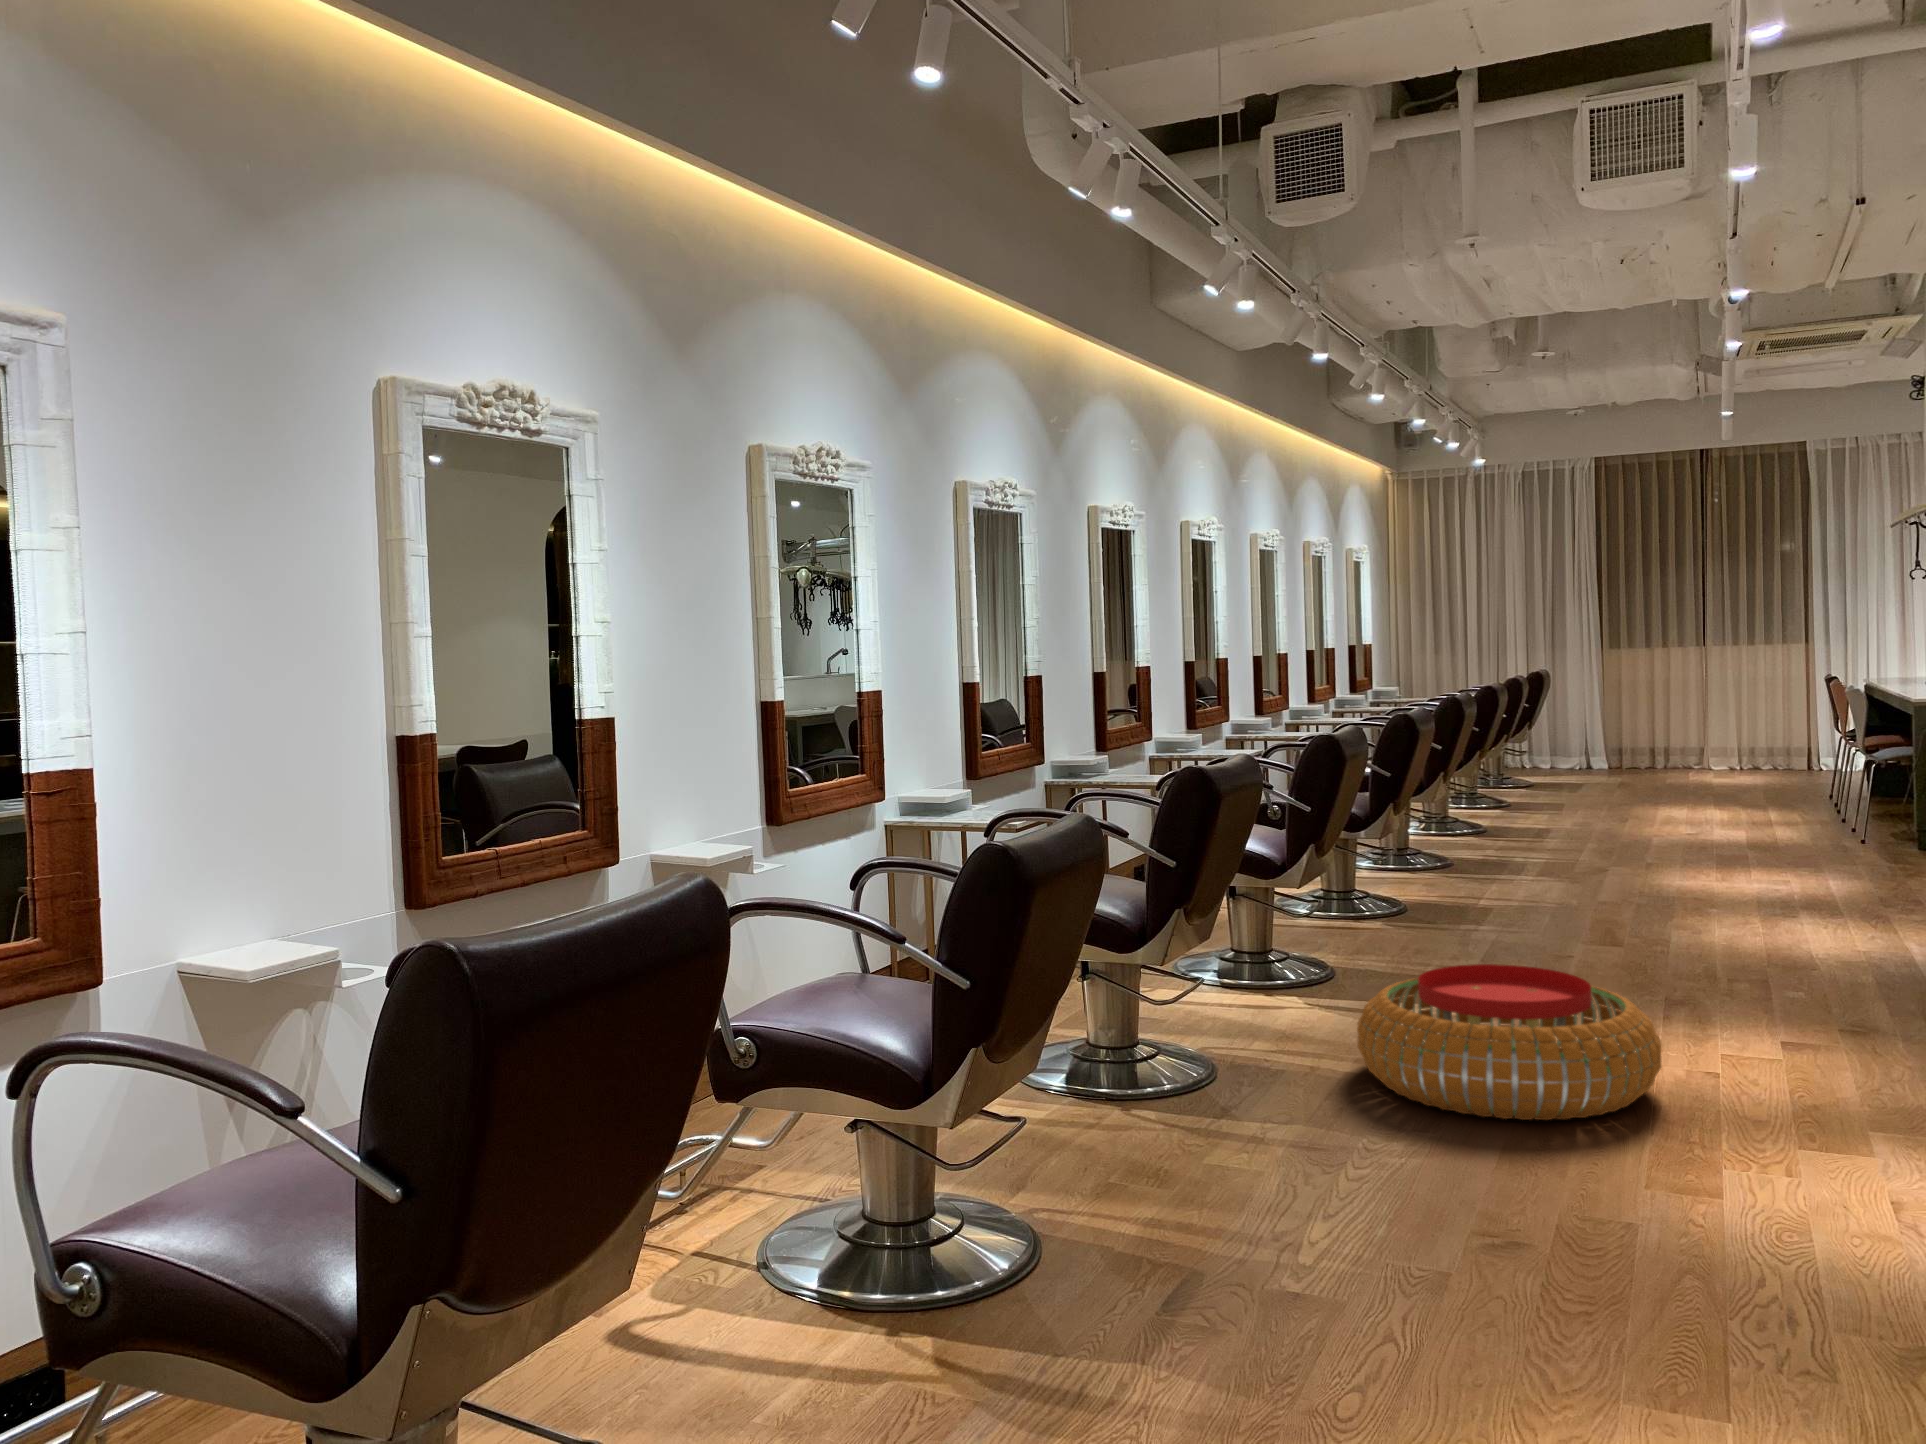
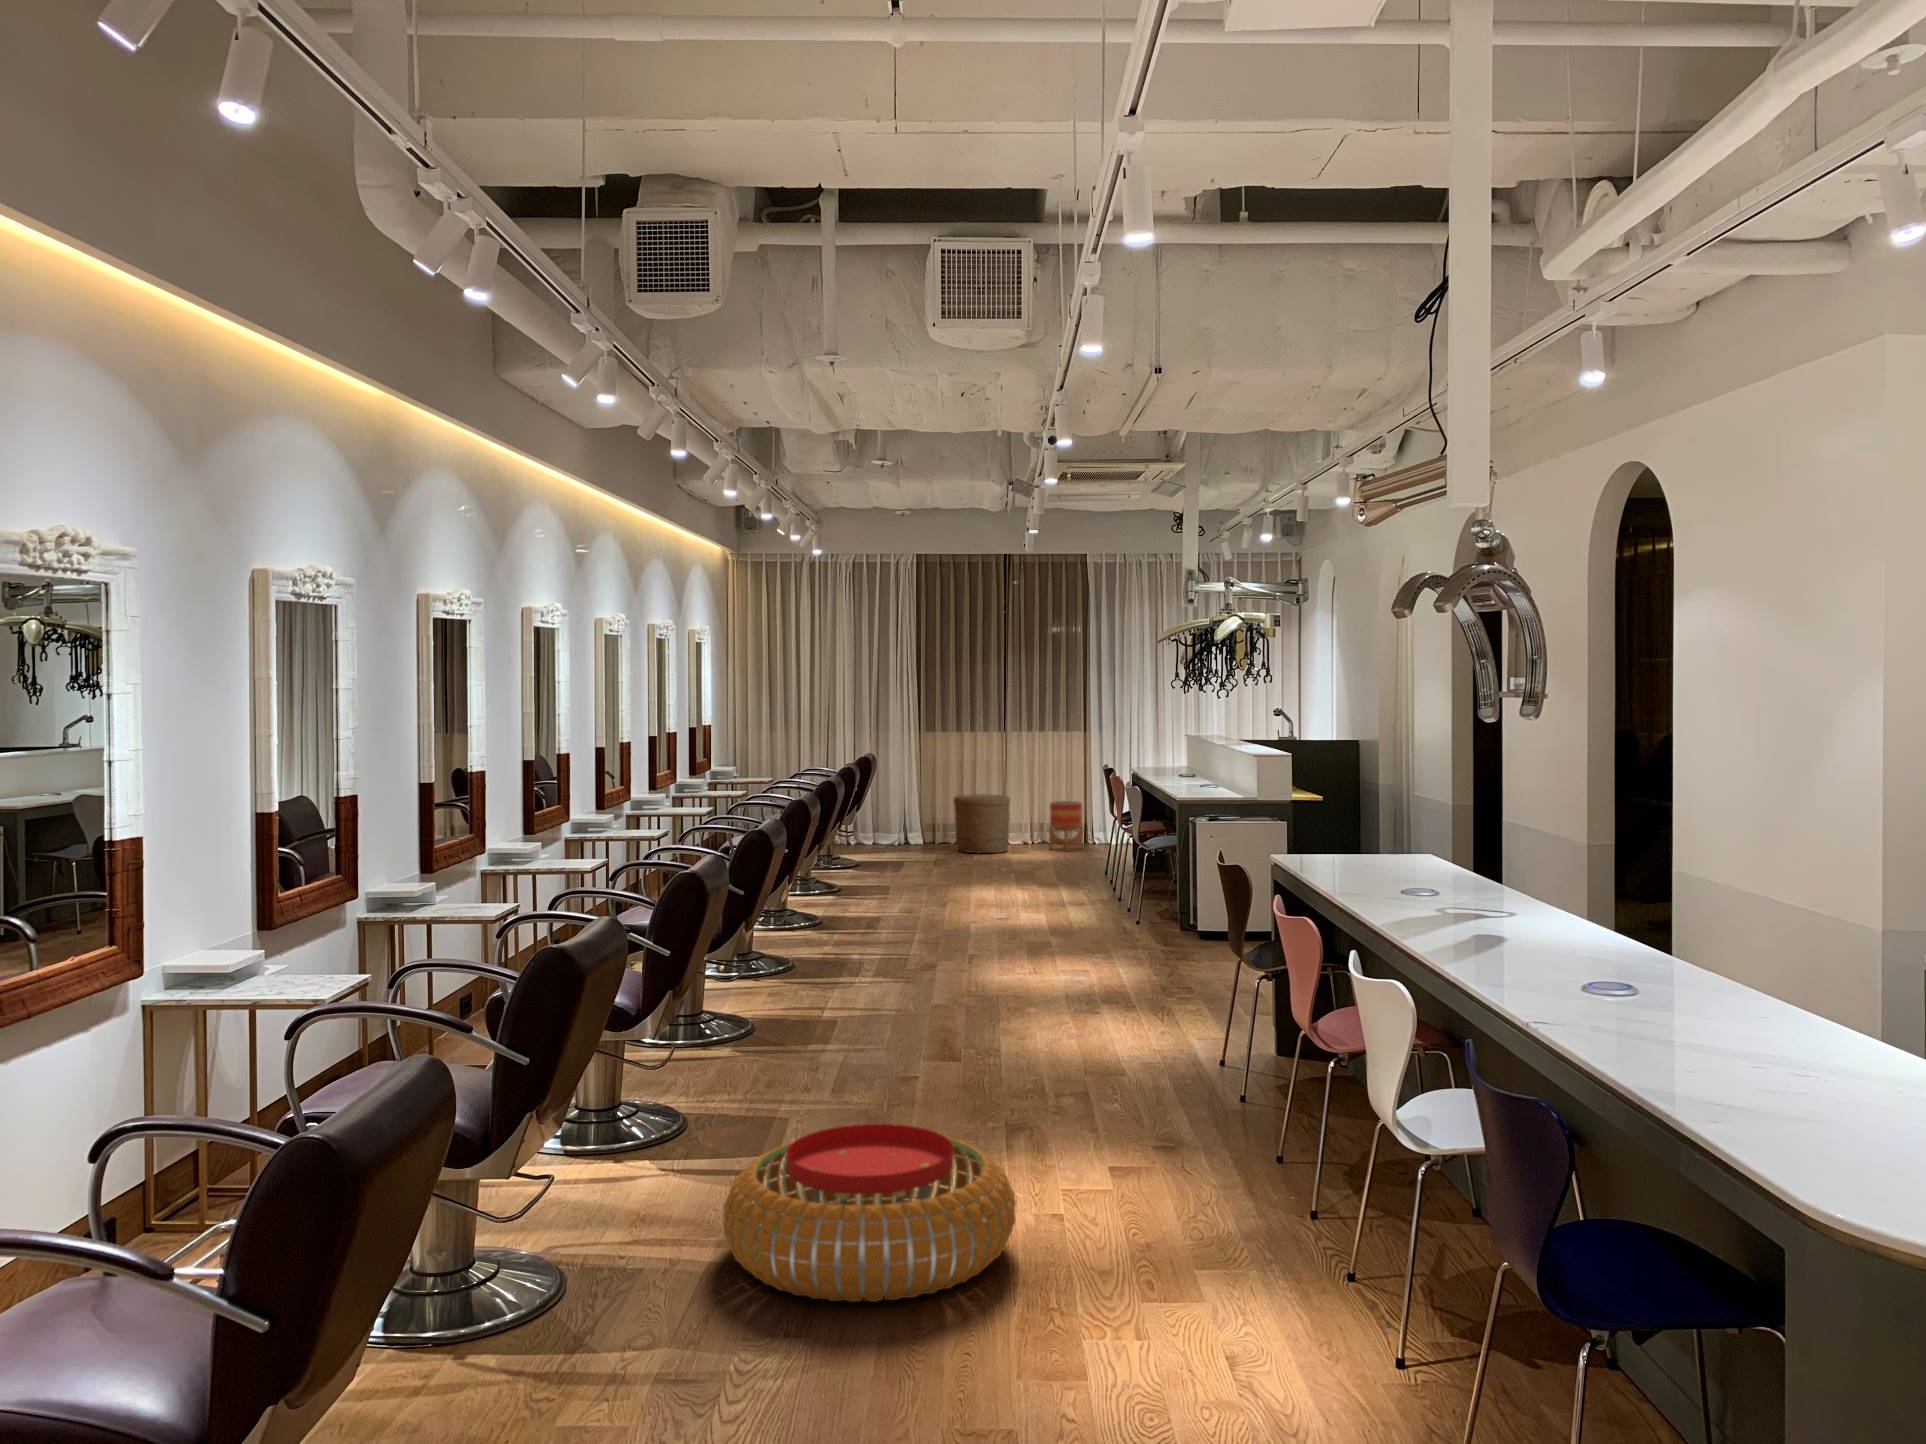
woven basket: none [1639,713,1707,776] -> present [954,794,1010,854]
planter: none [1756,720,1799,775] -> present [1049,801,1083,851]

